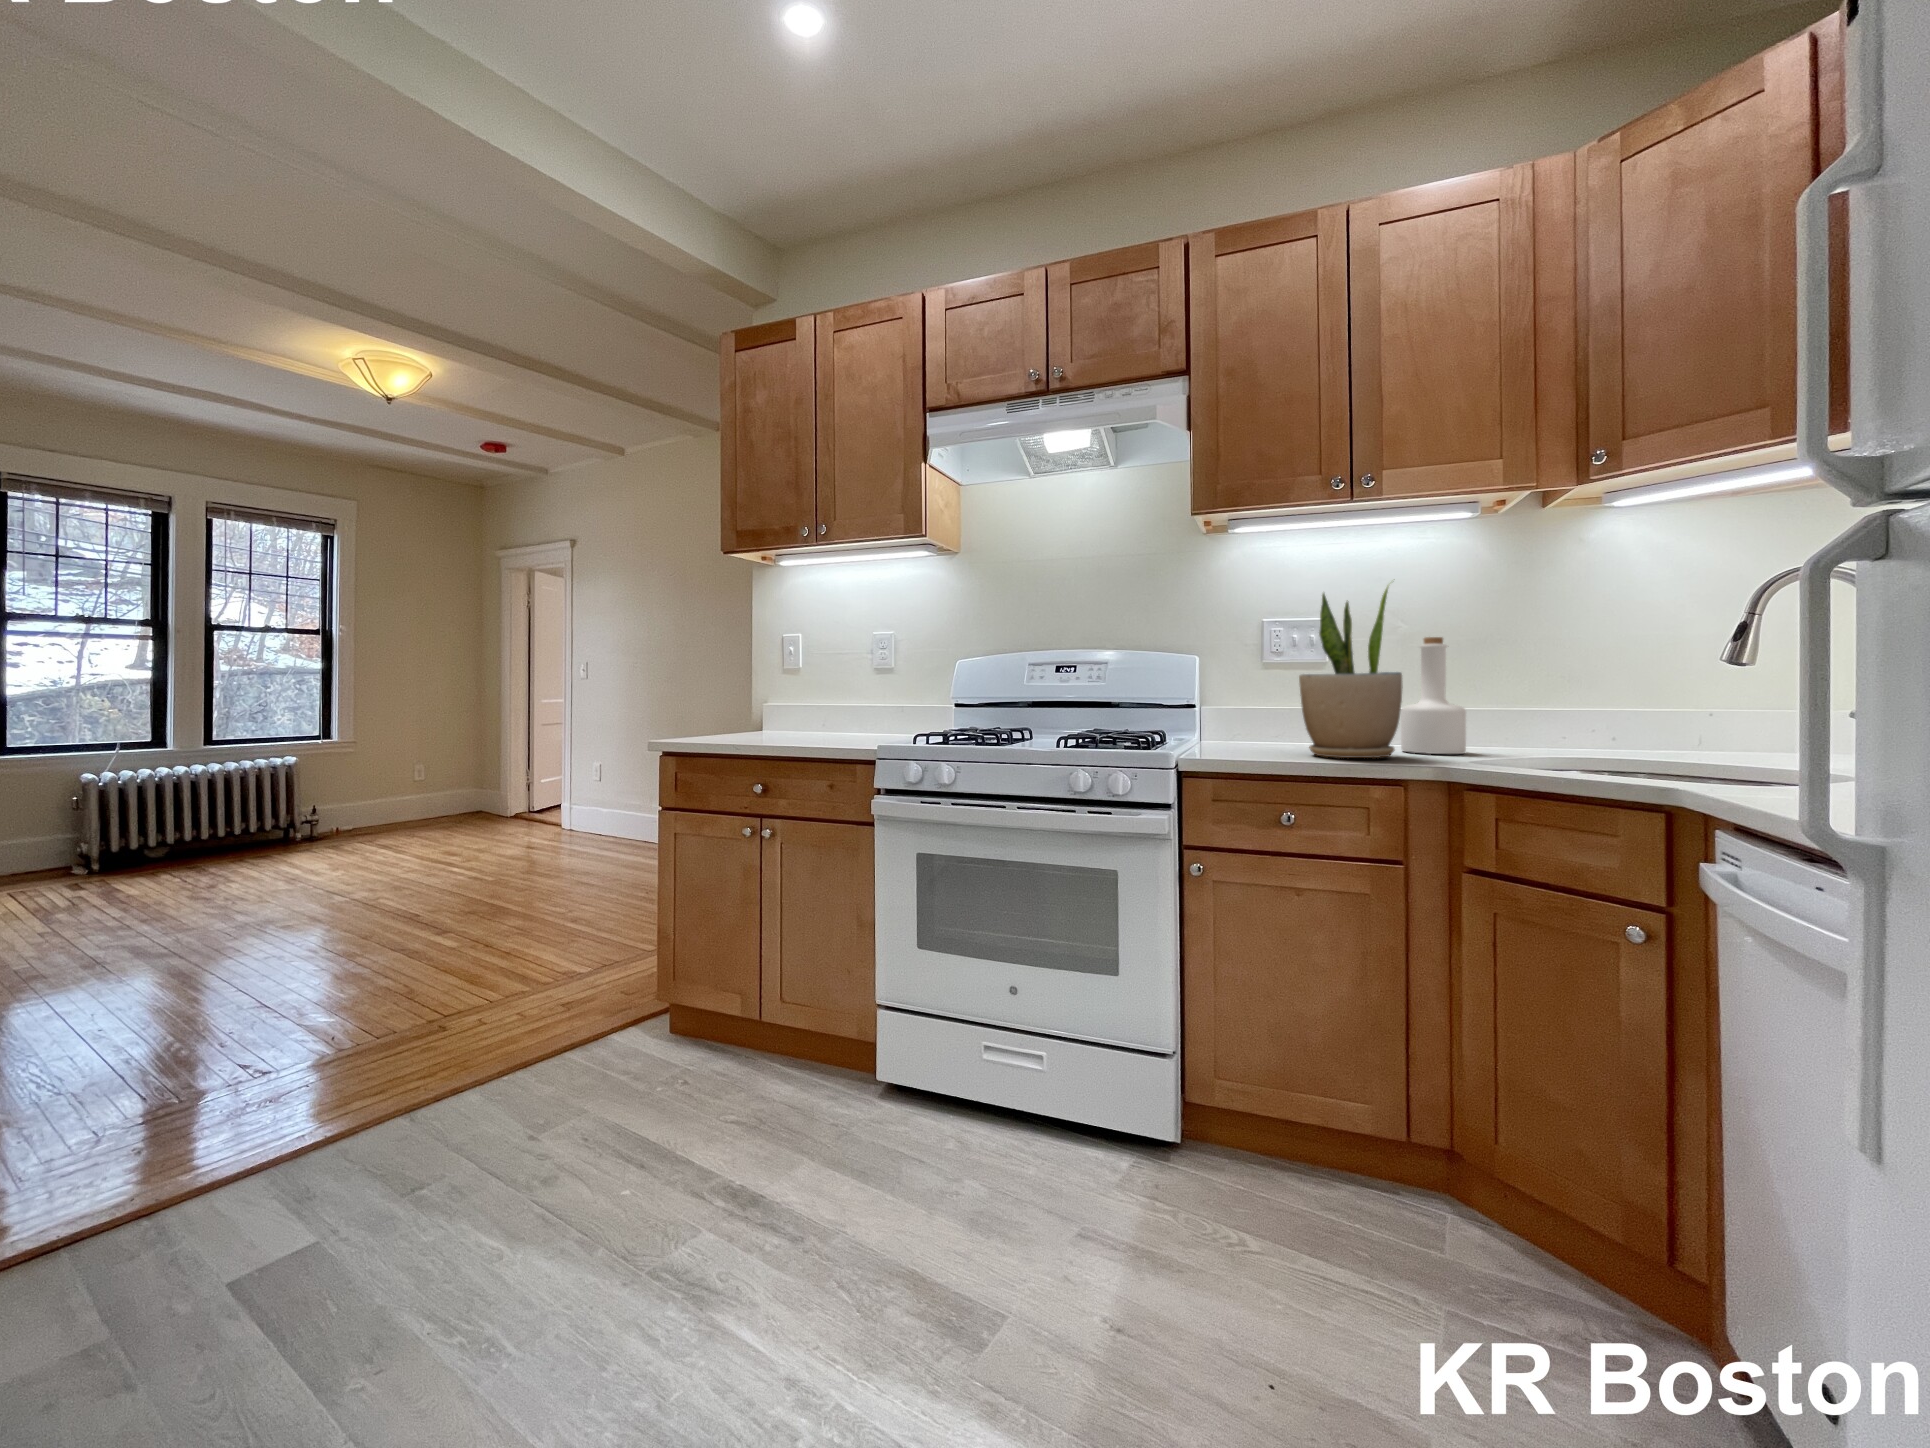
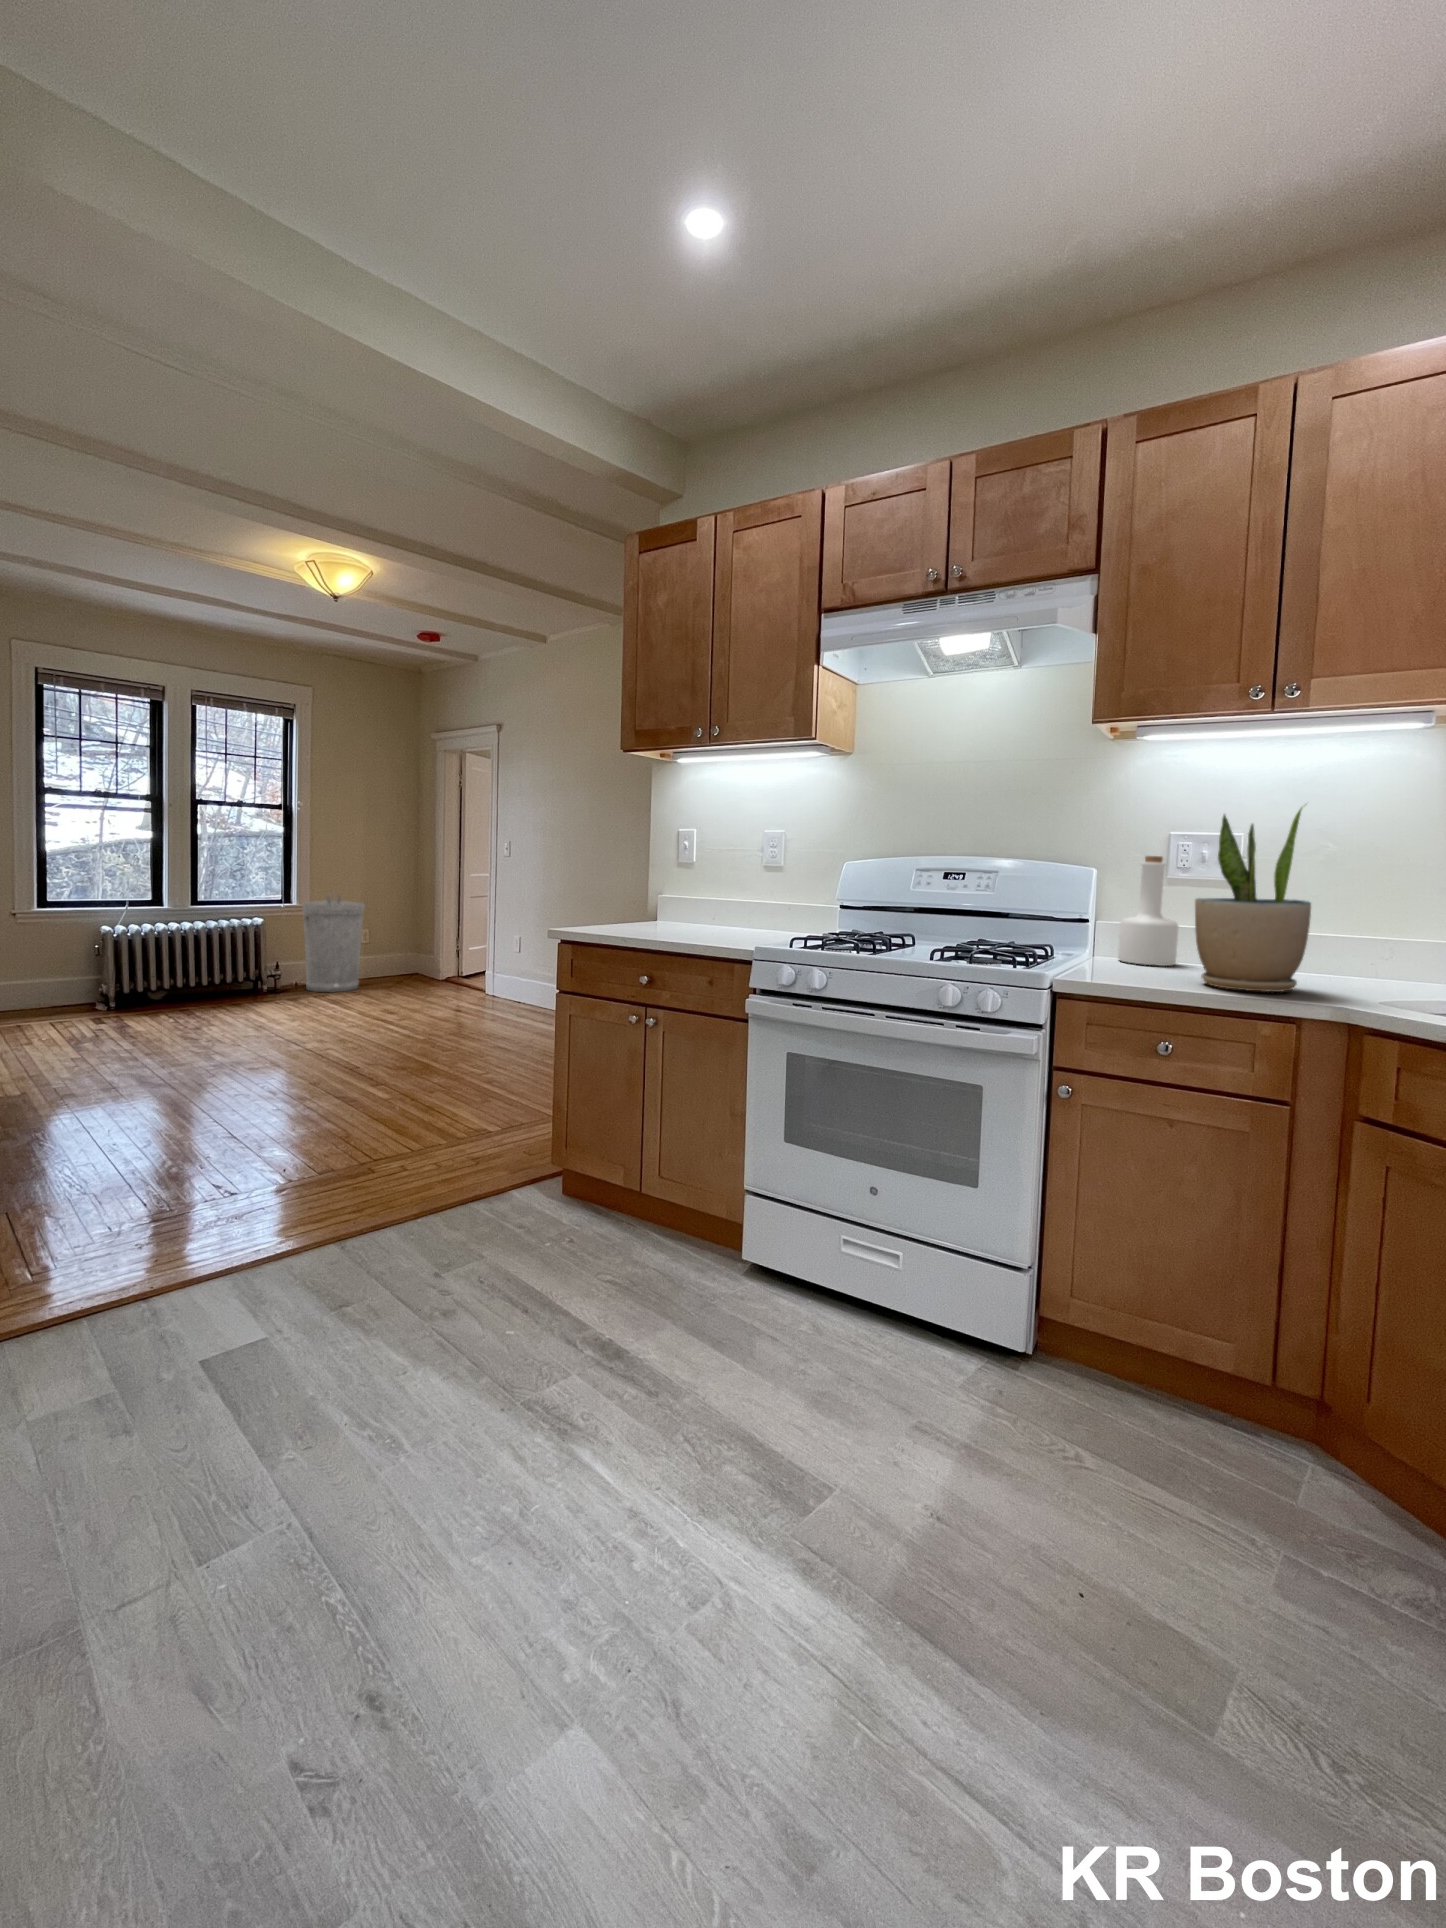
bottle: present [1401,637,1466,754] -> present [1118,856,1178,966]
trash can: none [341,729,418,839] -> present [302,895,365,992]

